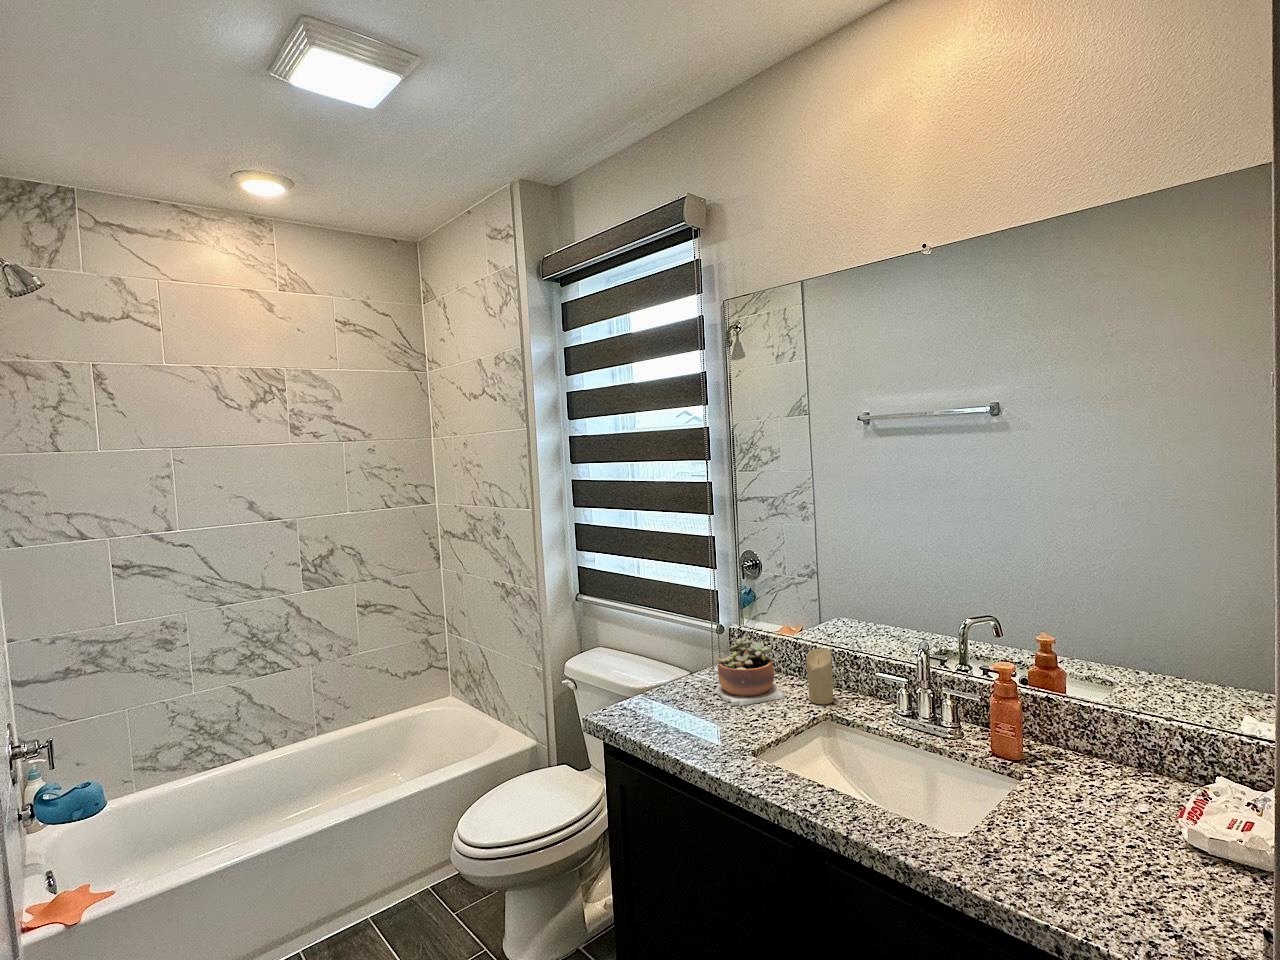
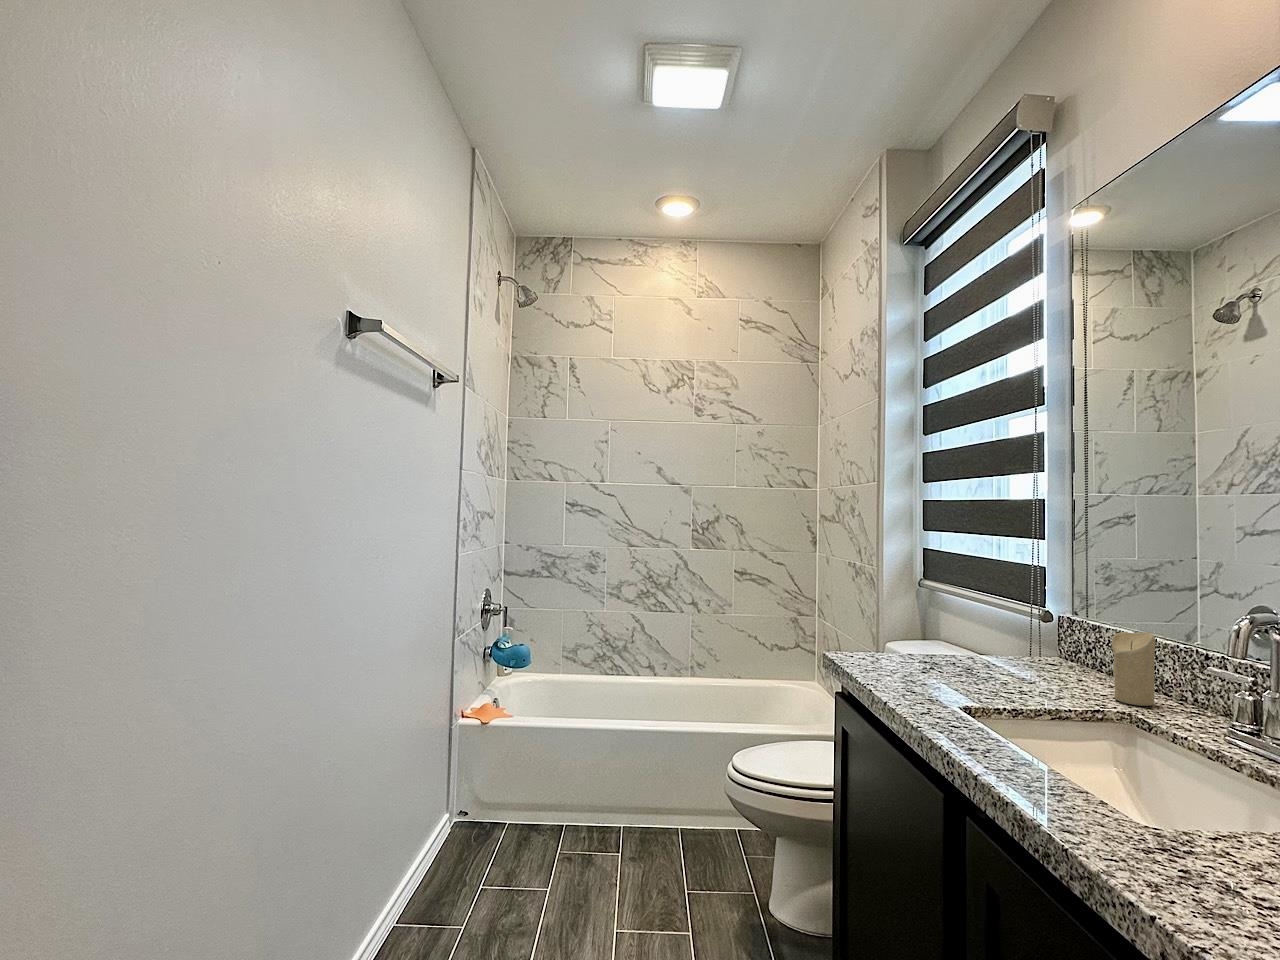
succulent plant: present [714,636,785,706] -> none [993,609,1085,690]

